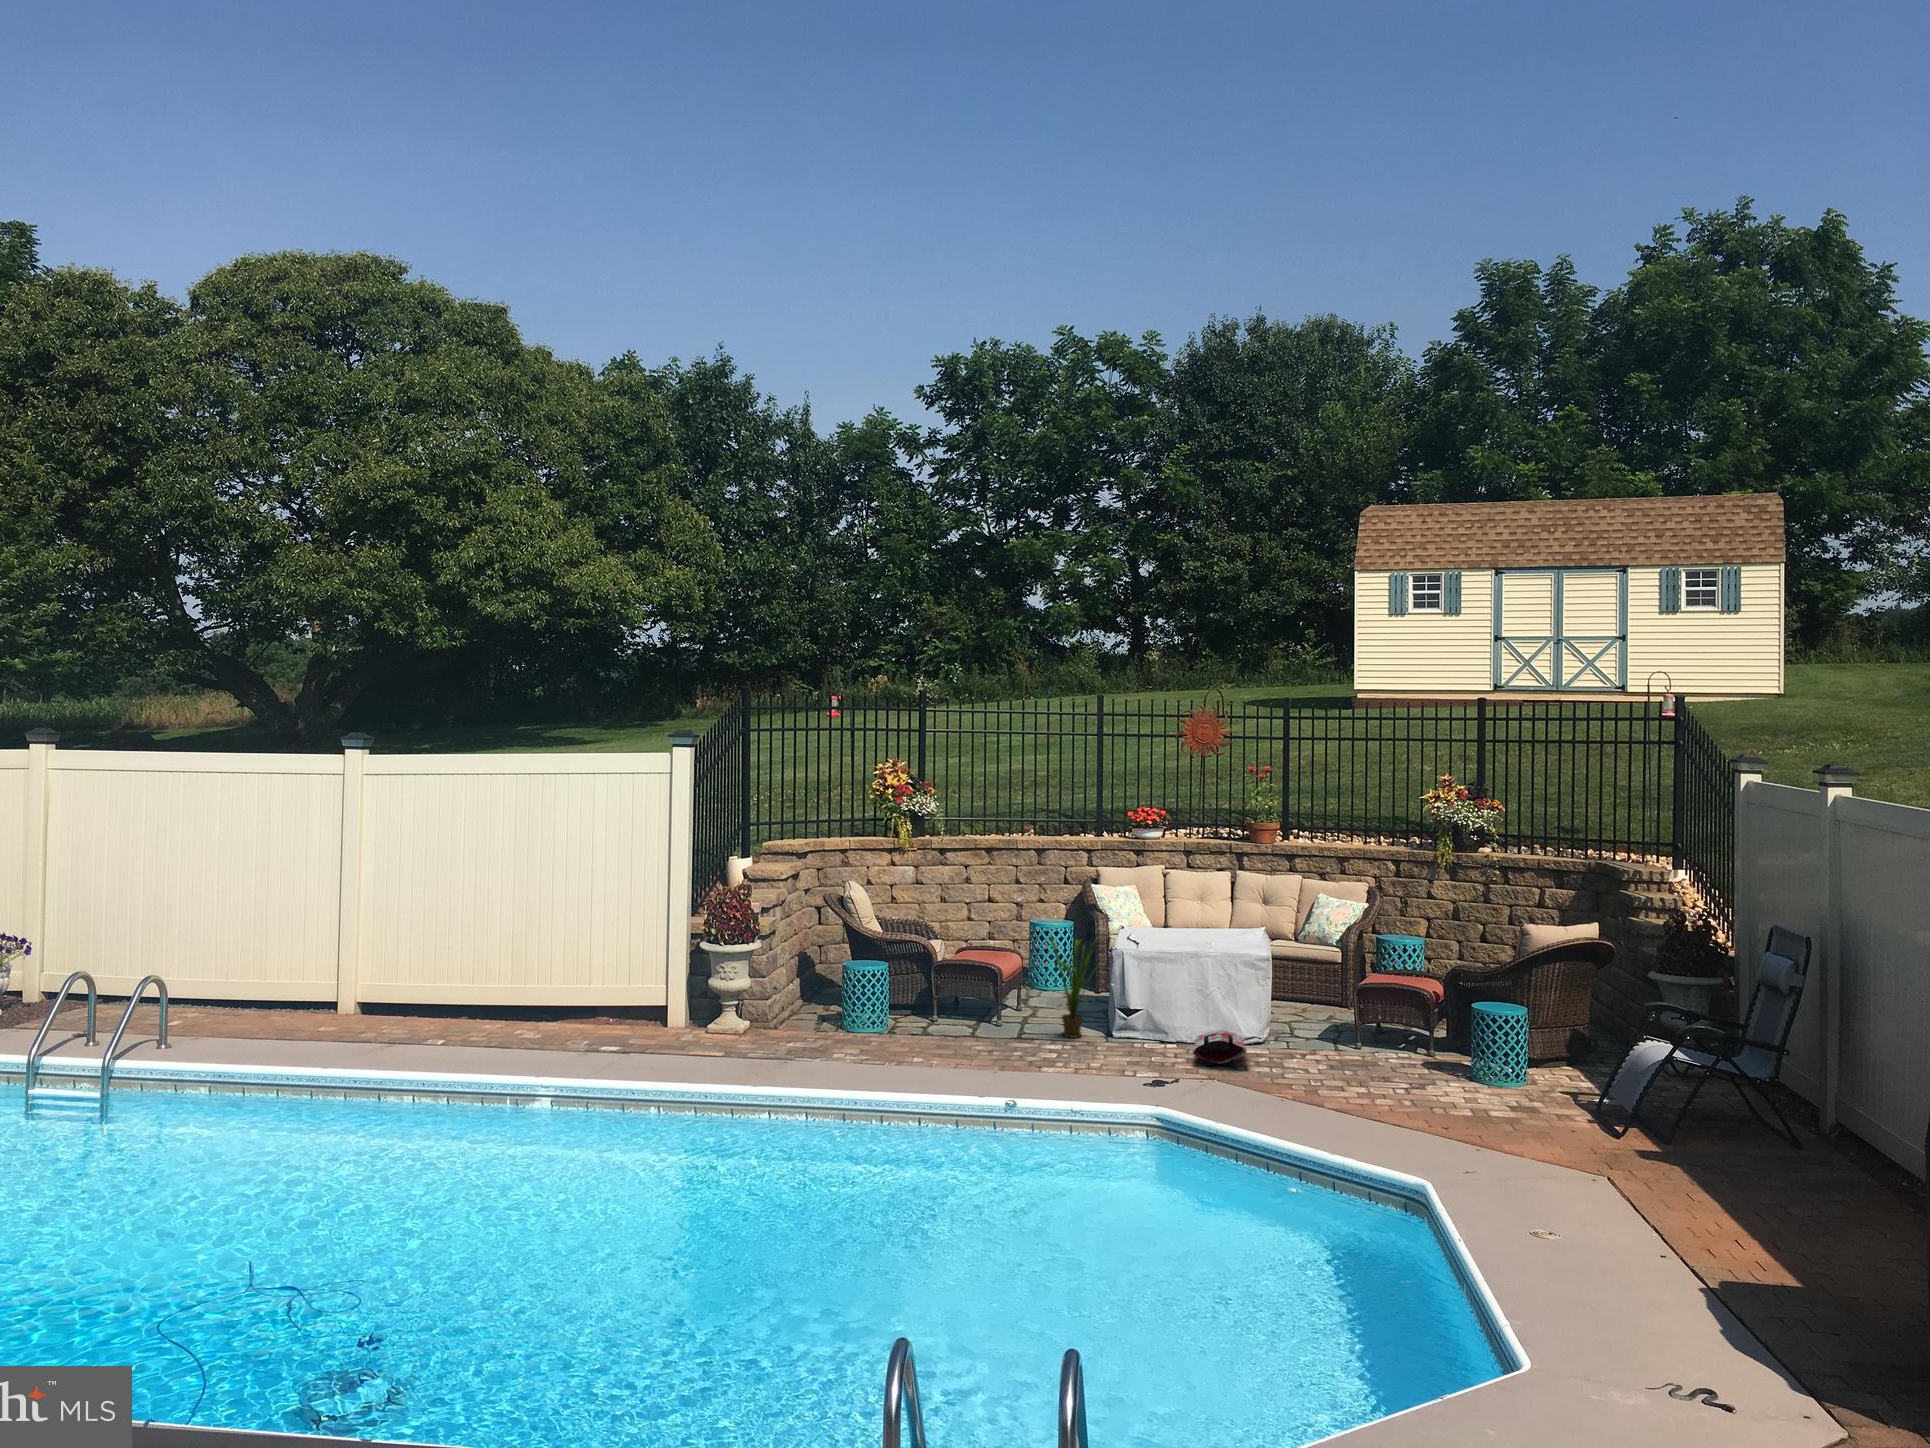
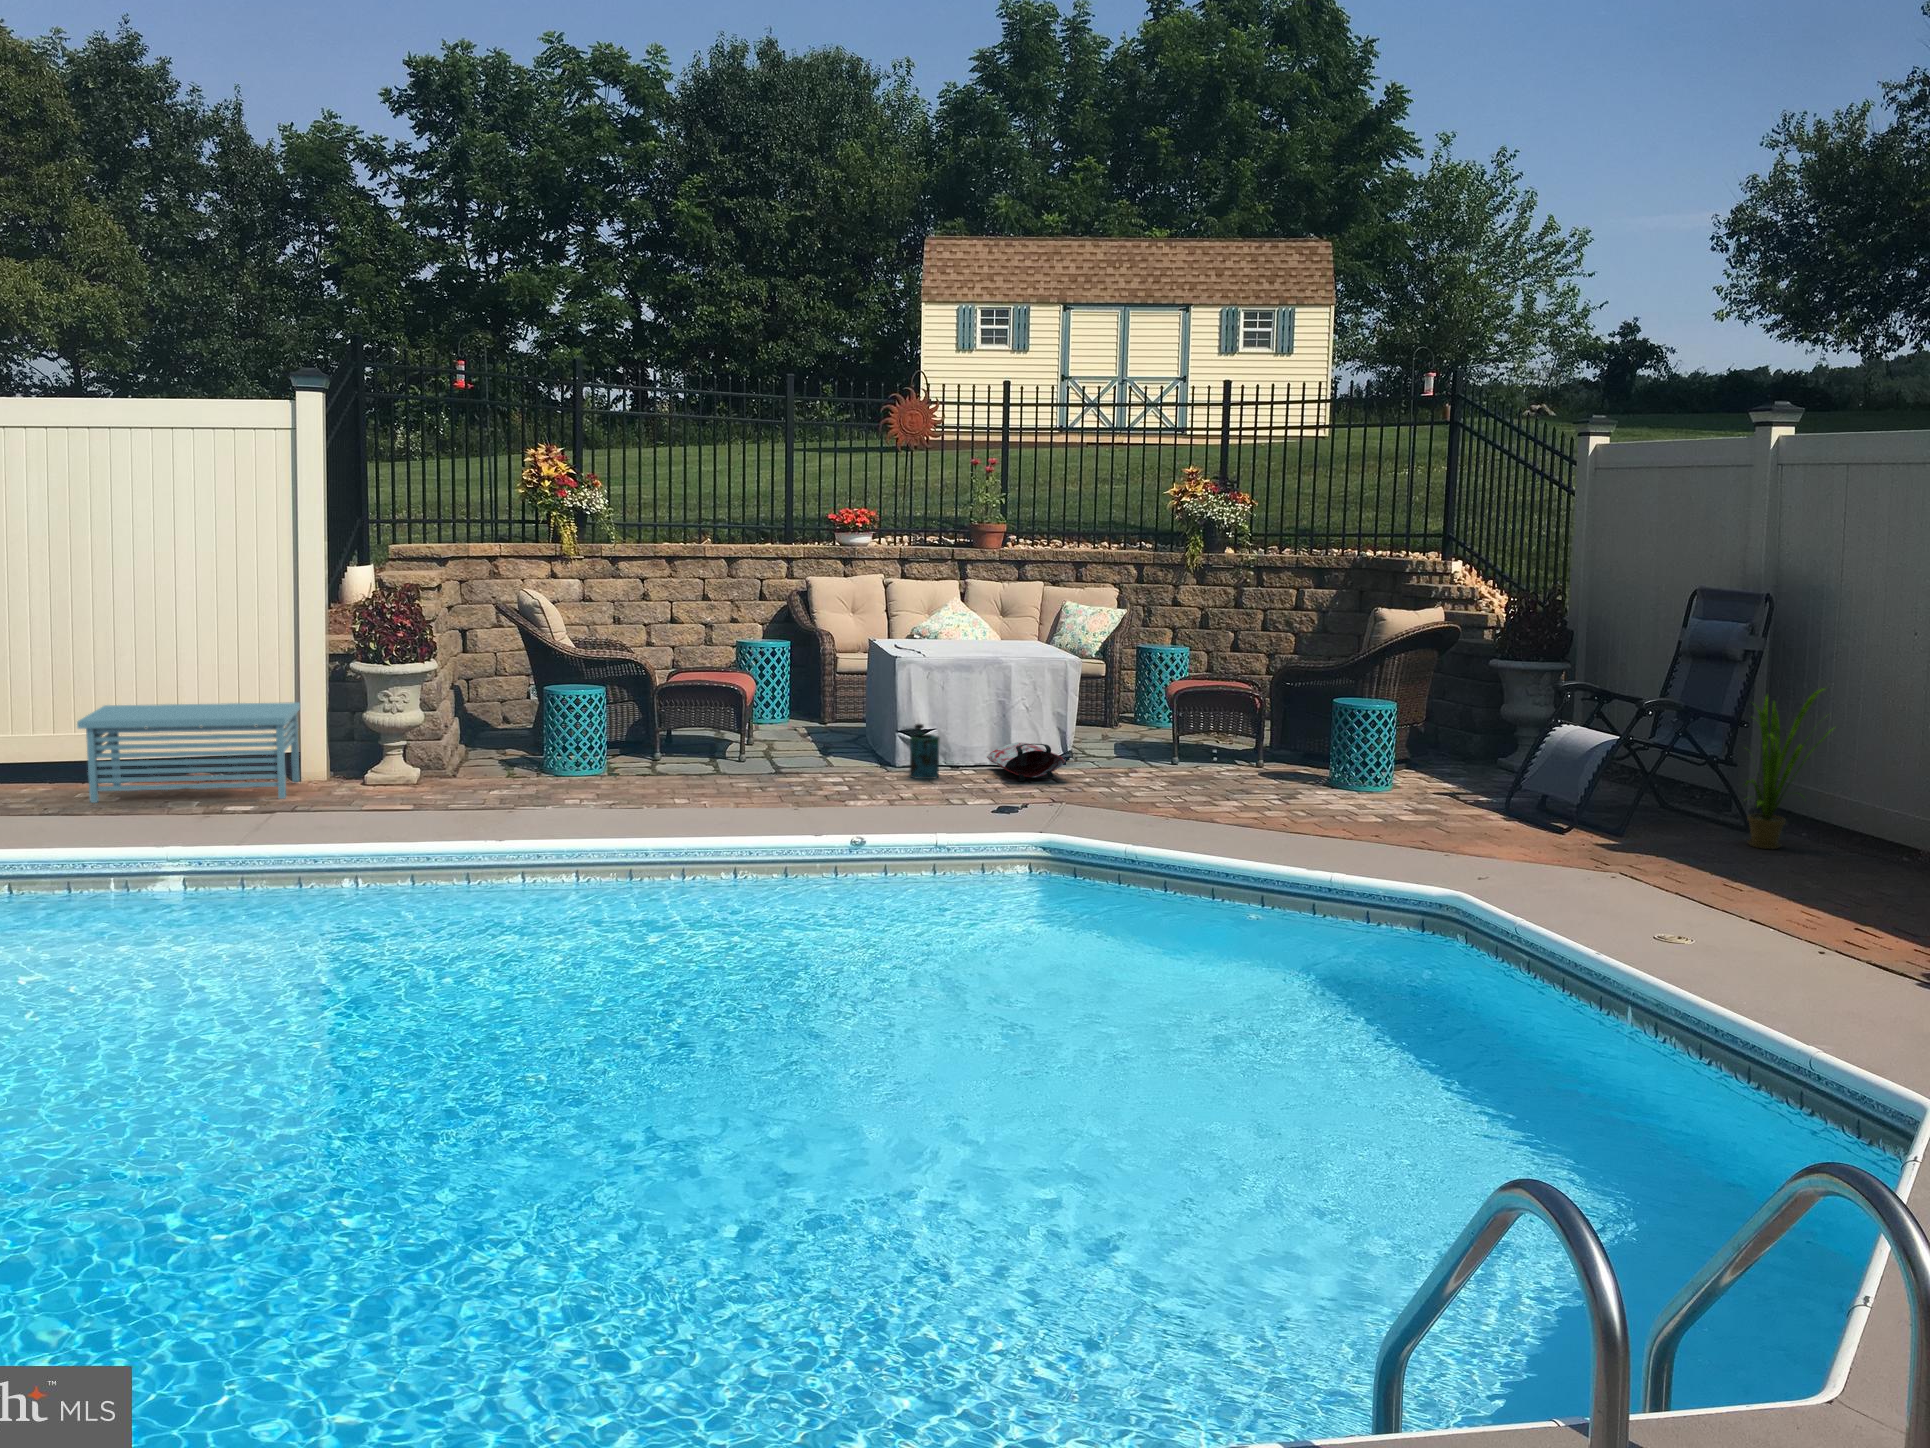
house plant: present [1050,937,1092,1038] -> present [1745,688,1831,849]
storage bench: none [516,961,668,1039] -> present [77,702,300,803]
watering can: none [1120,1009,1145,1057] -> present [910,724,939,779]

